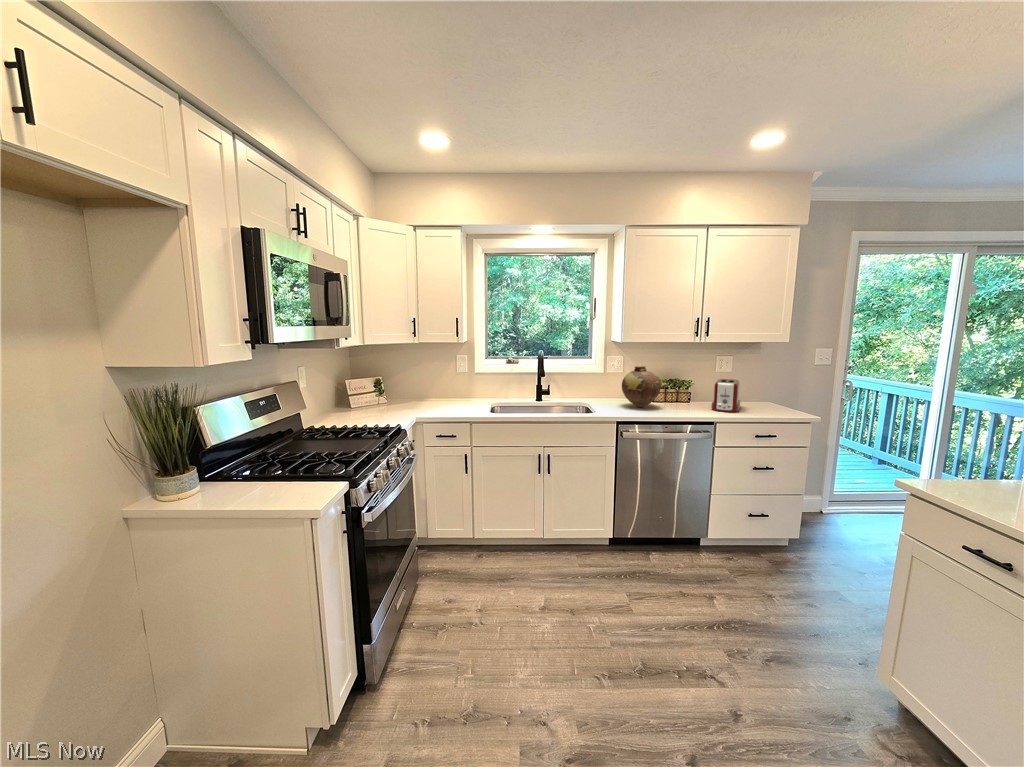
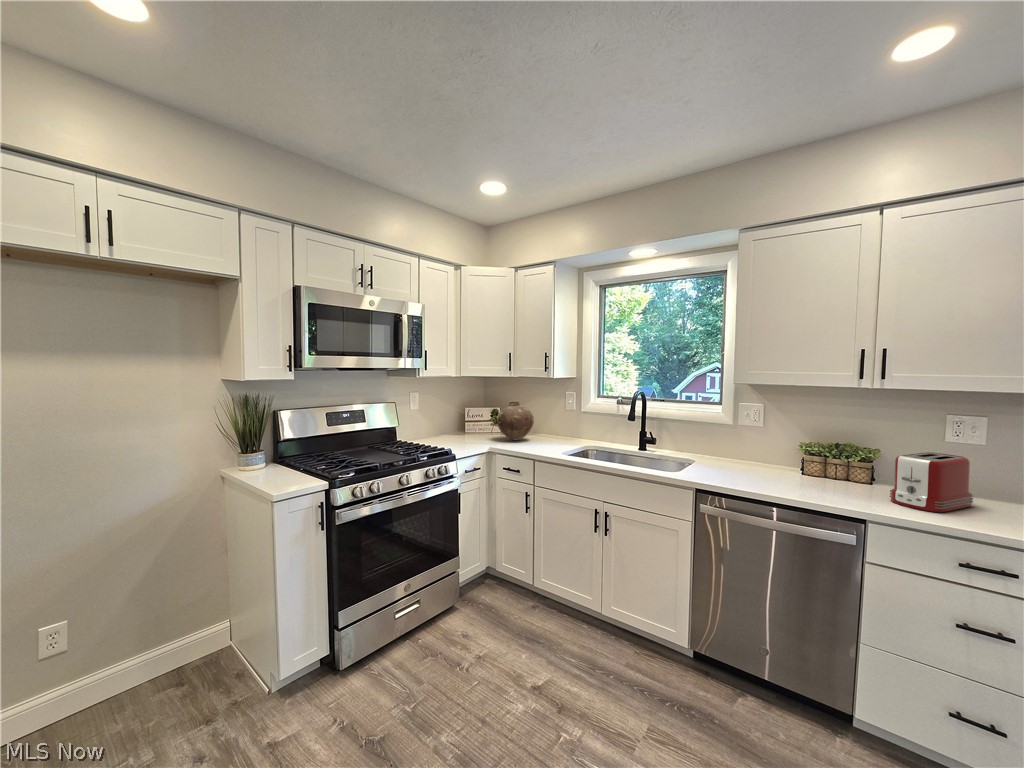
vase: present [622,365,661,407] -> present [497,401,534,440]

